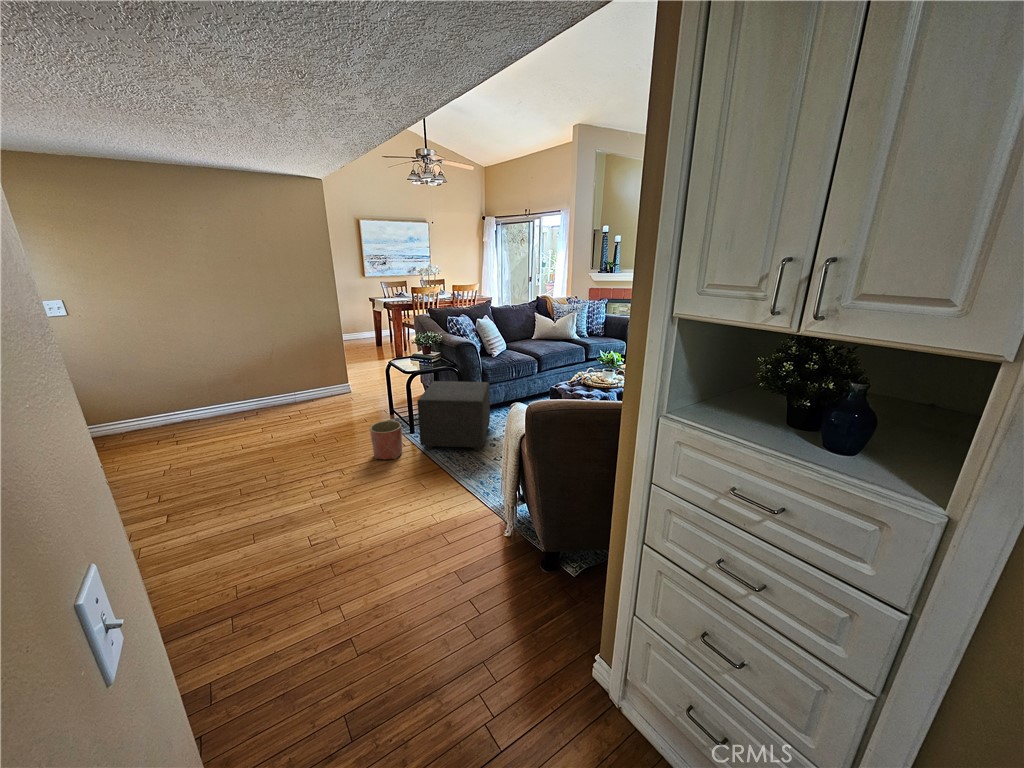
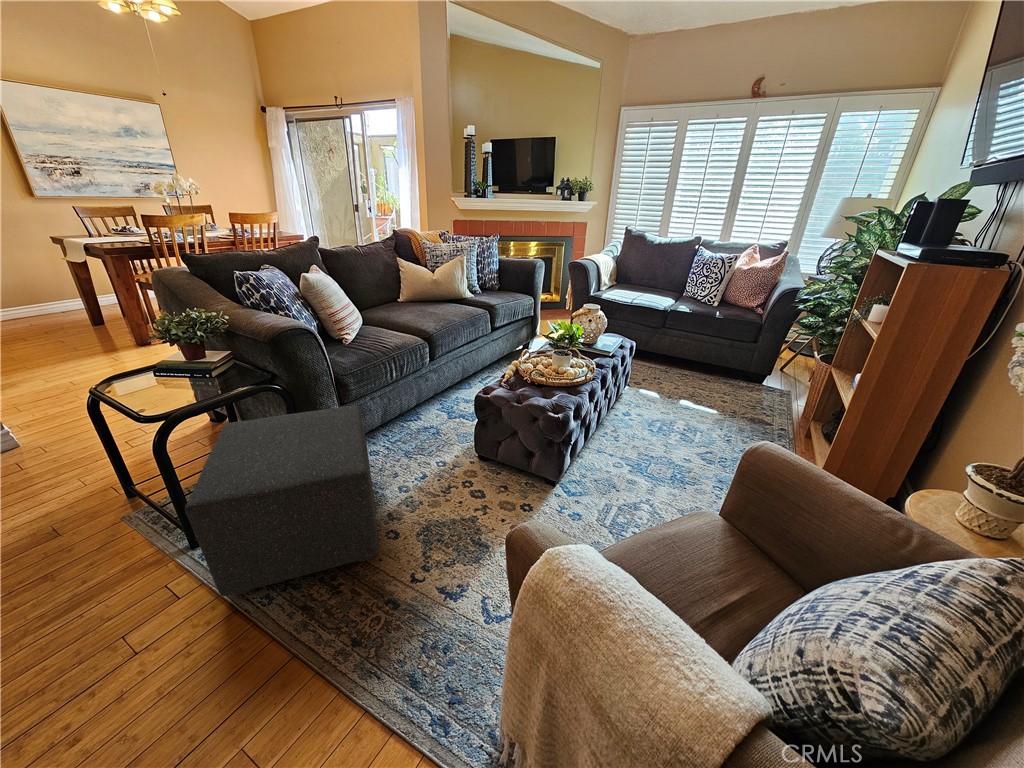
planter: present [370,421,402,459] -> none [27,565,168,692]

